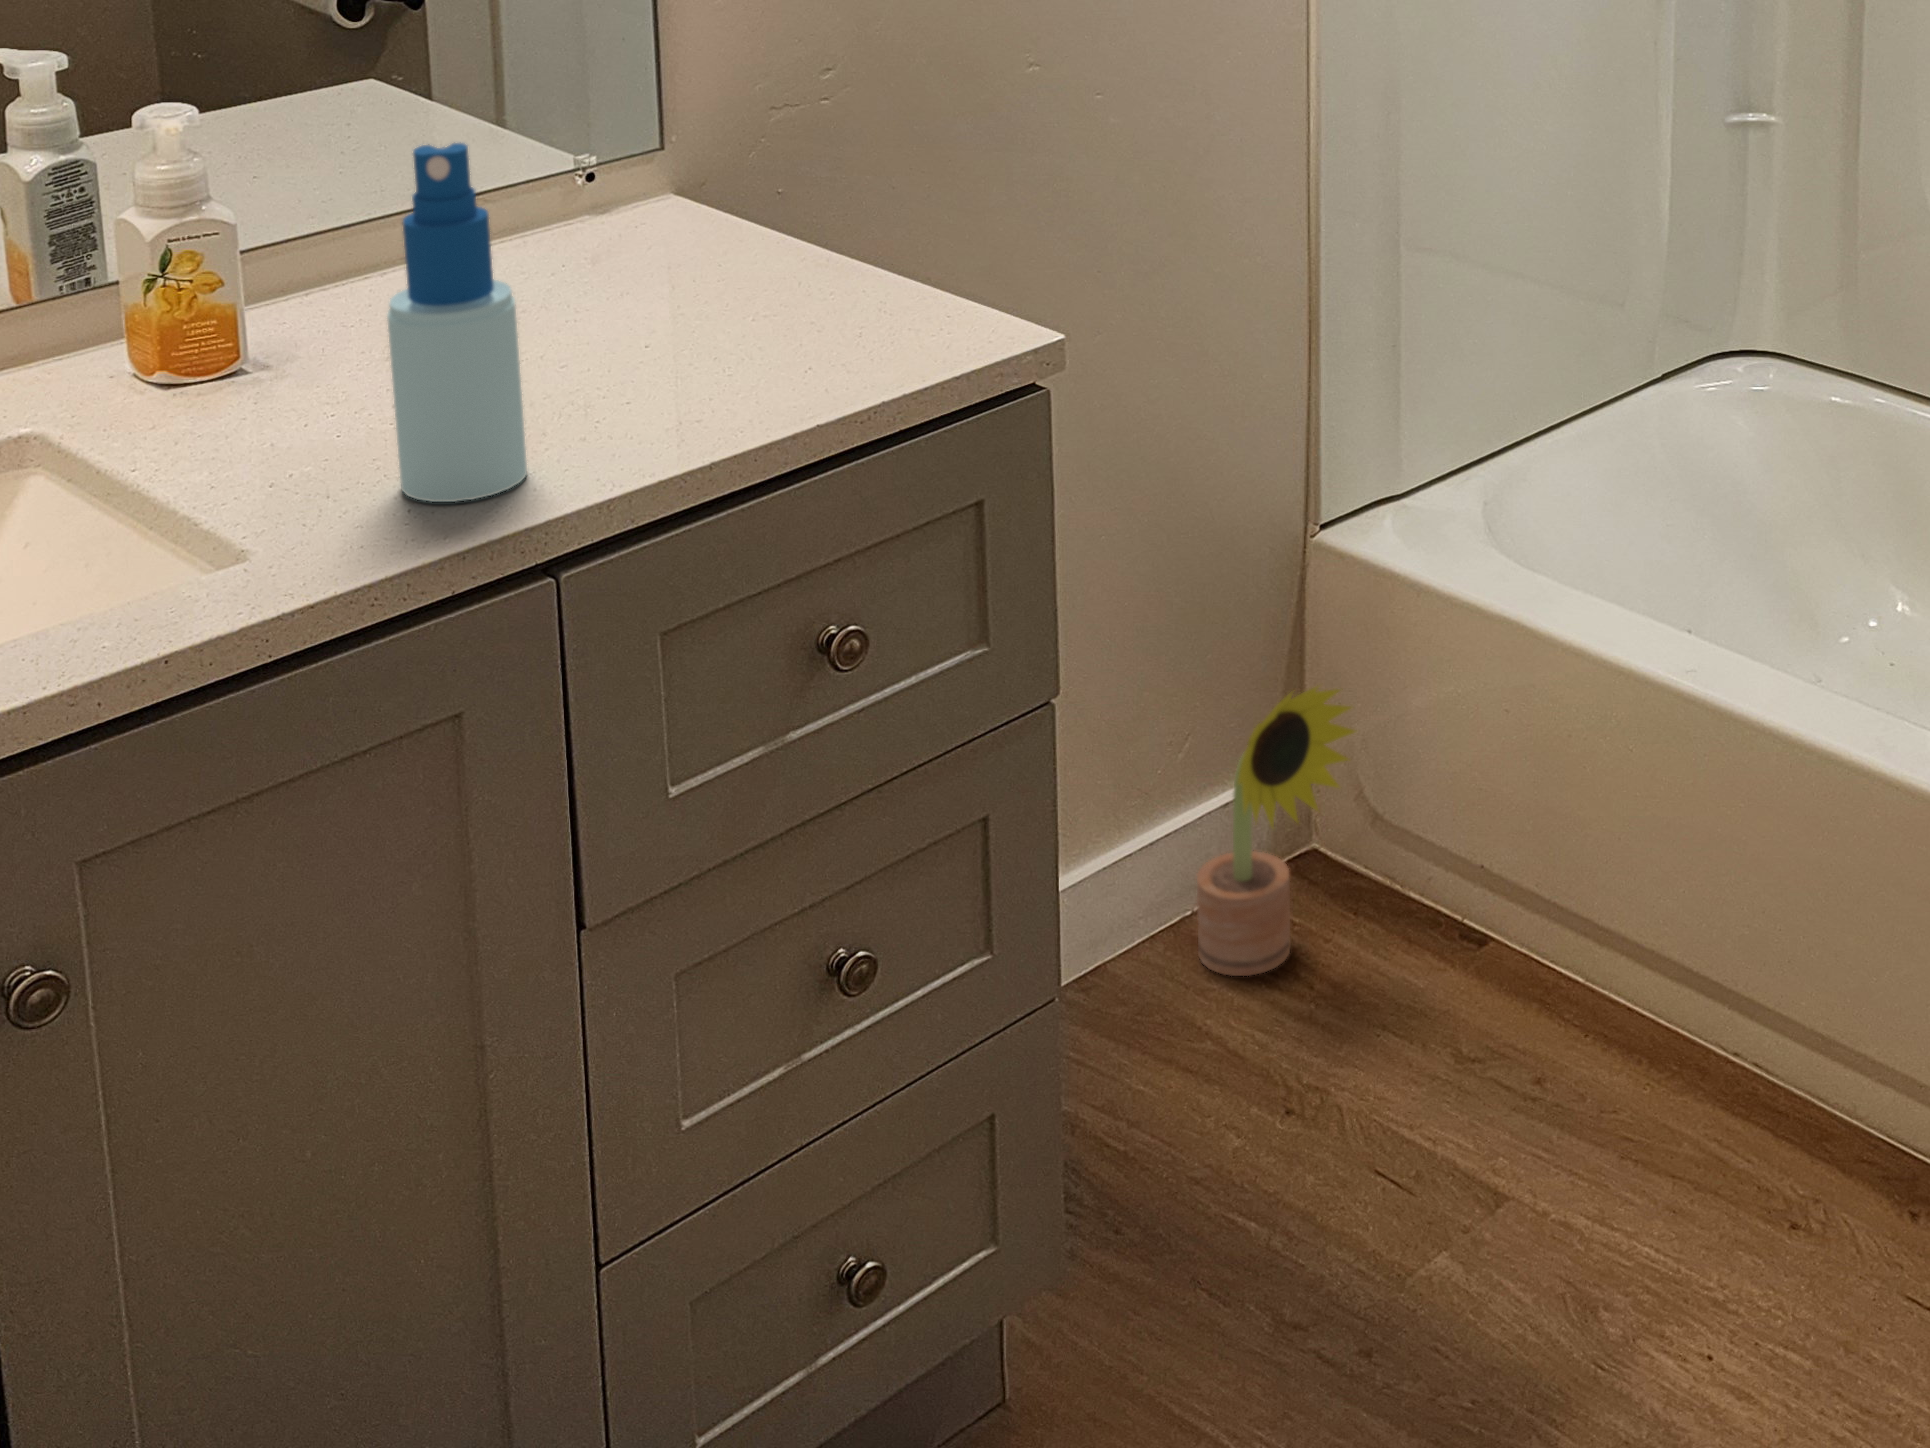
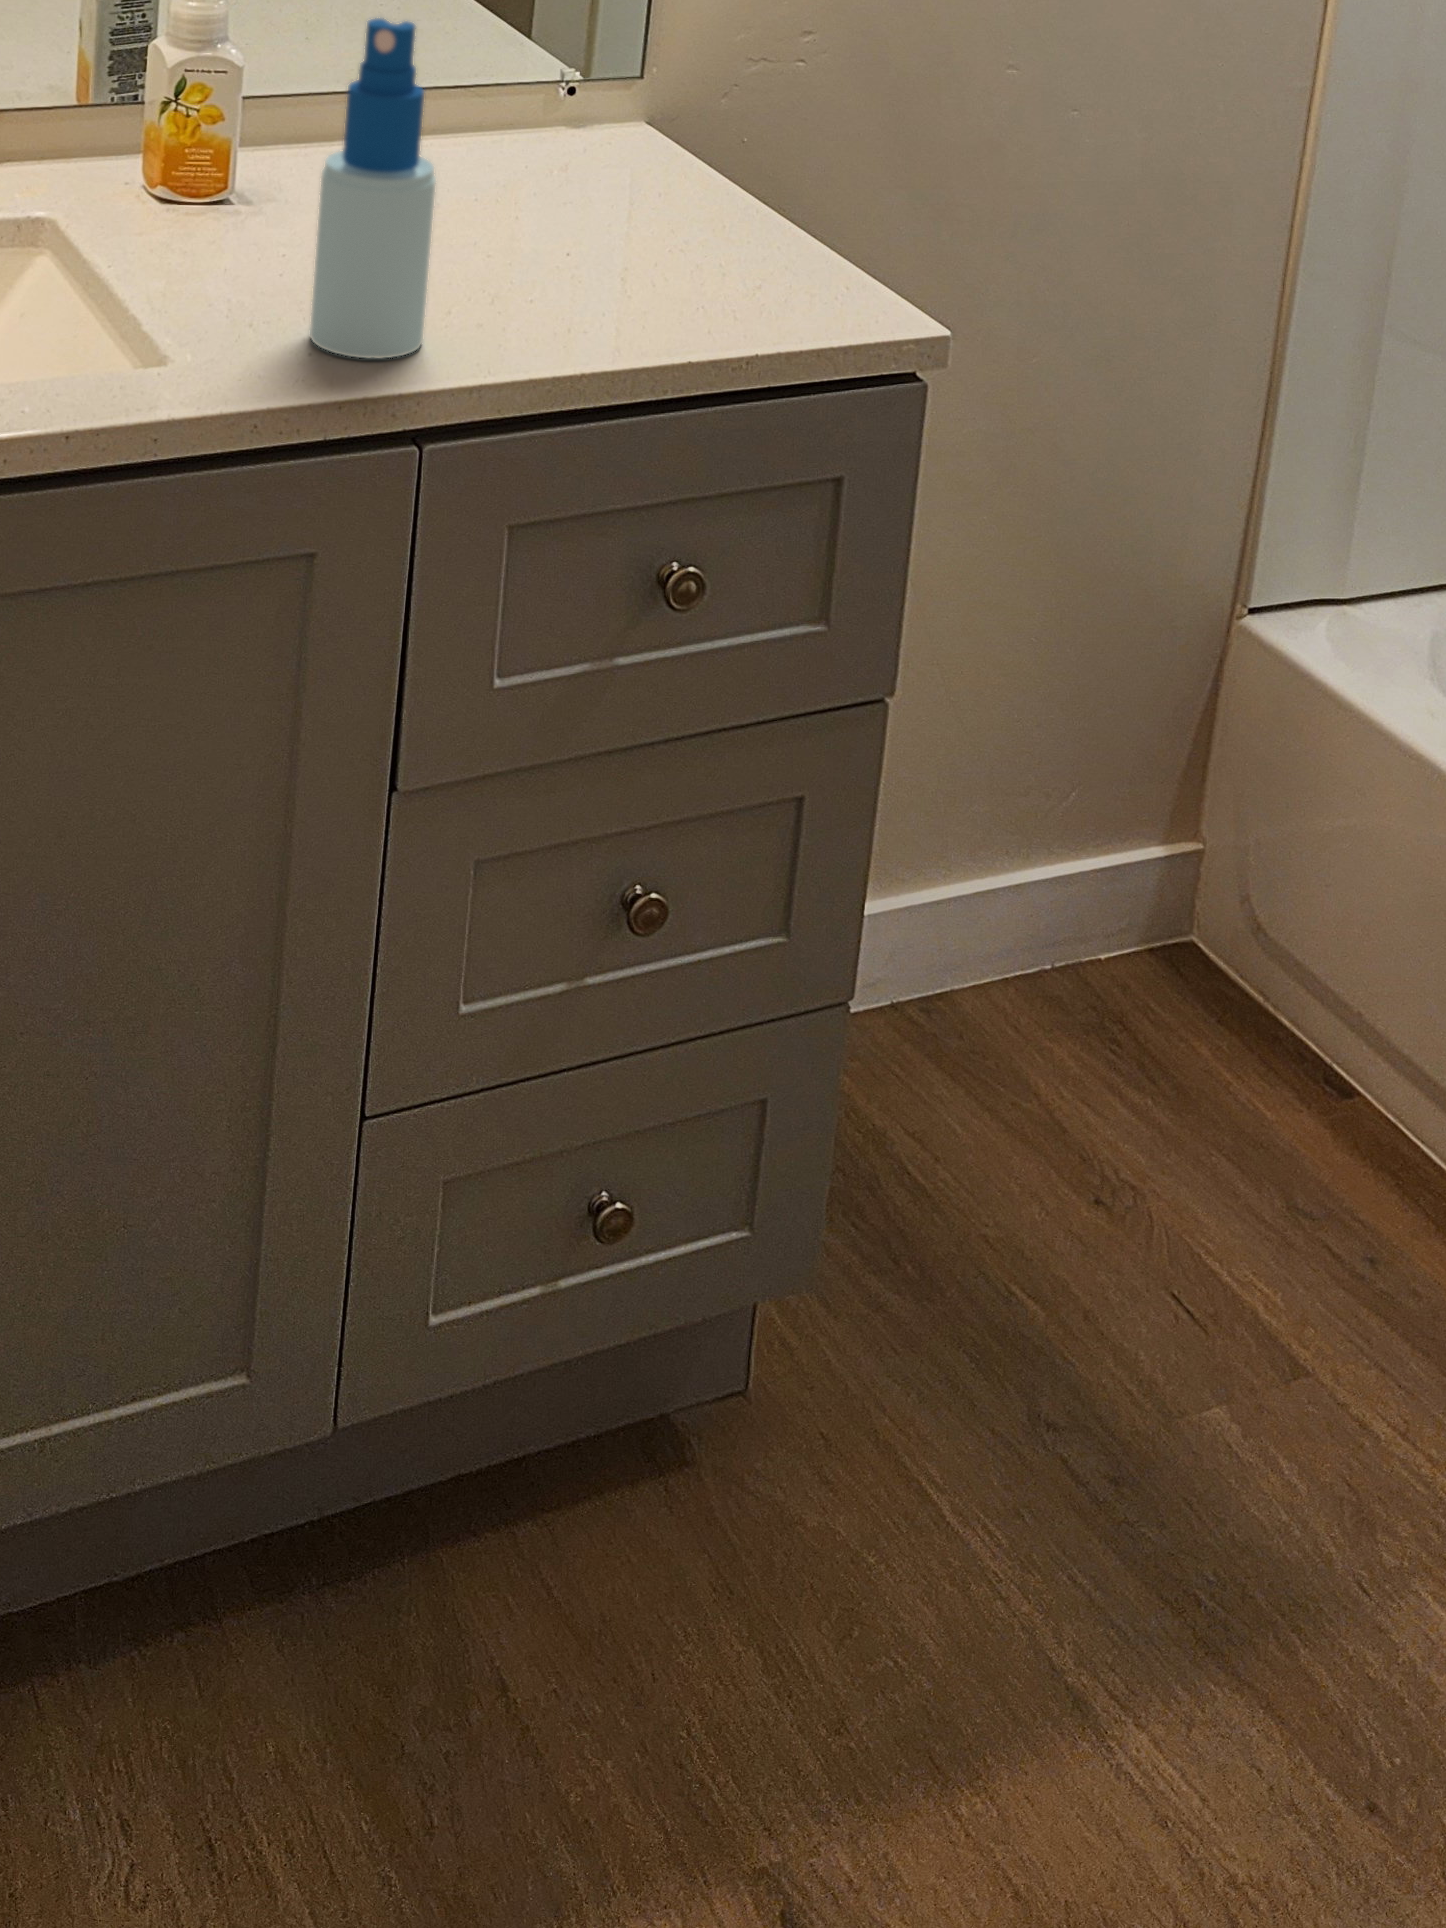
decorative plant: present [1197,687,1355,976] -> none [1048,758,1249,1039]

